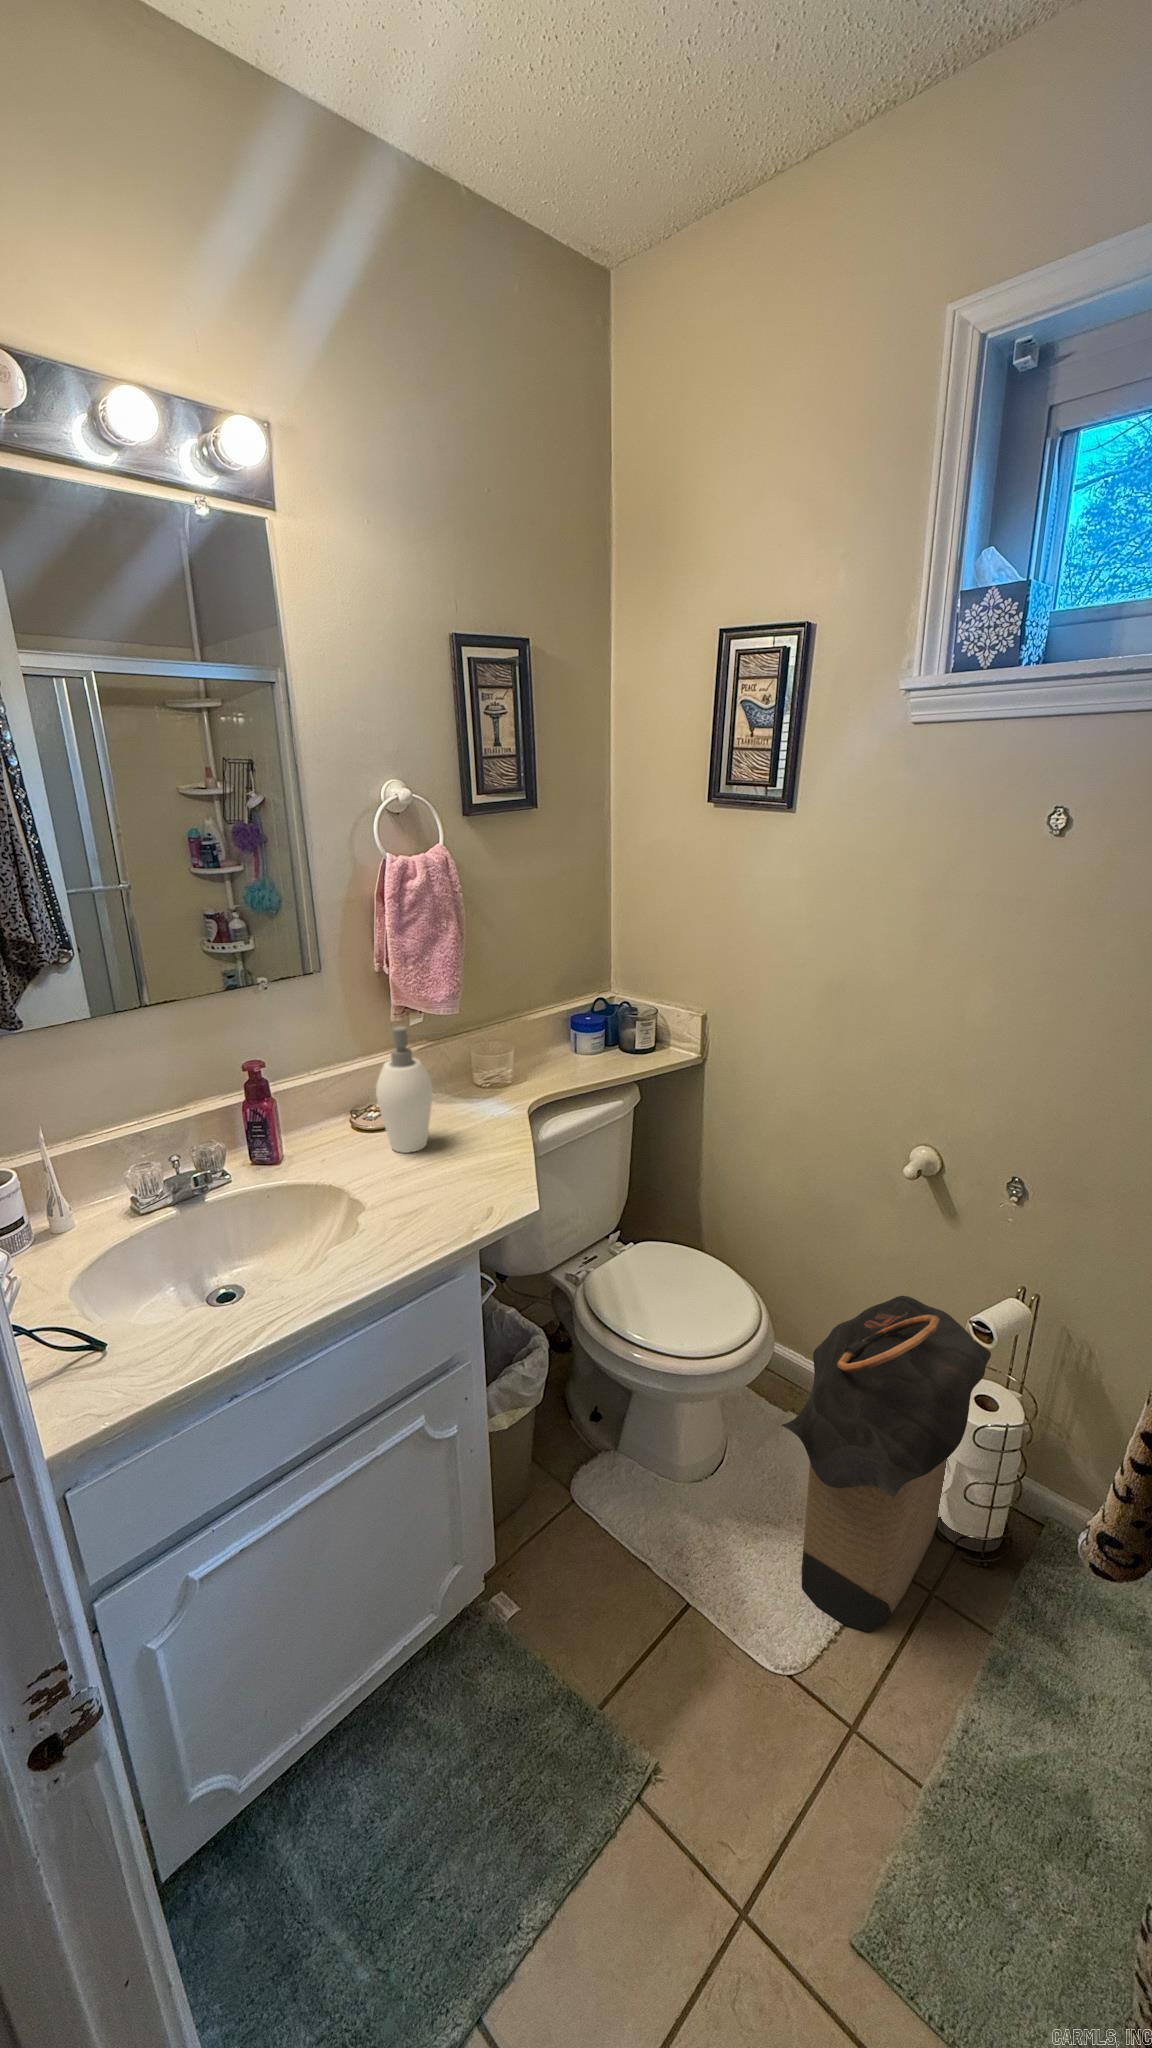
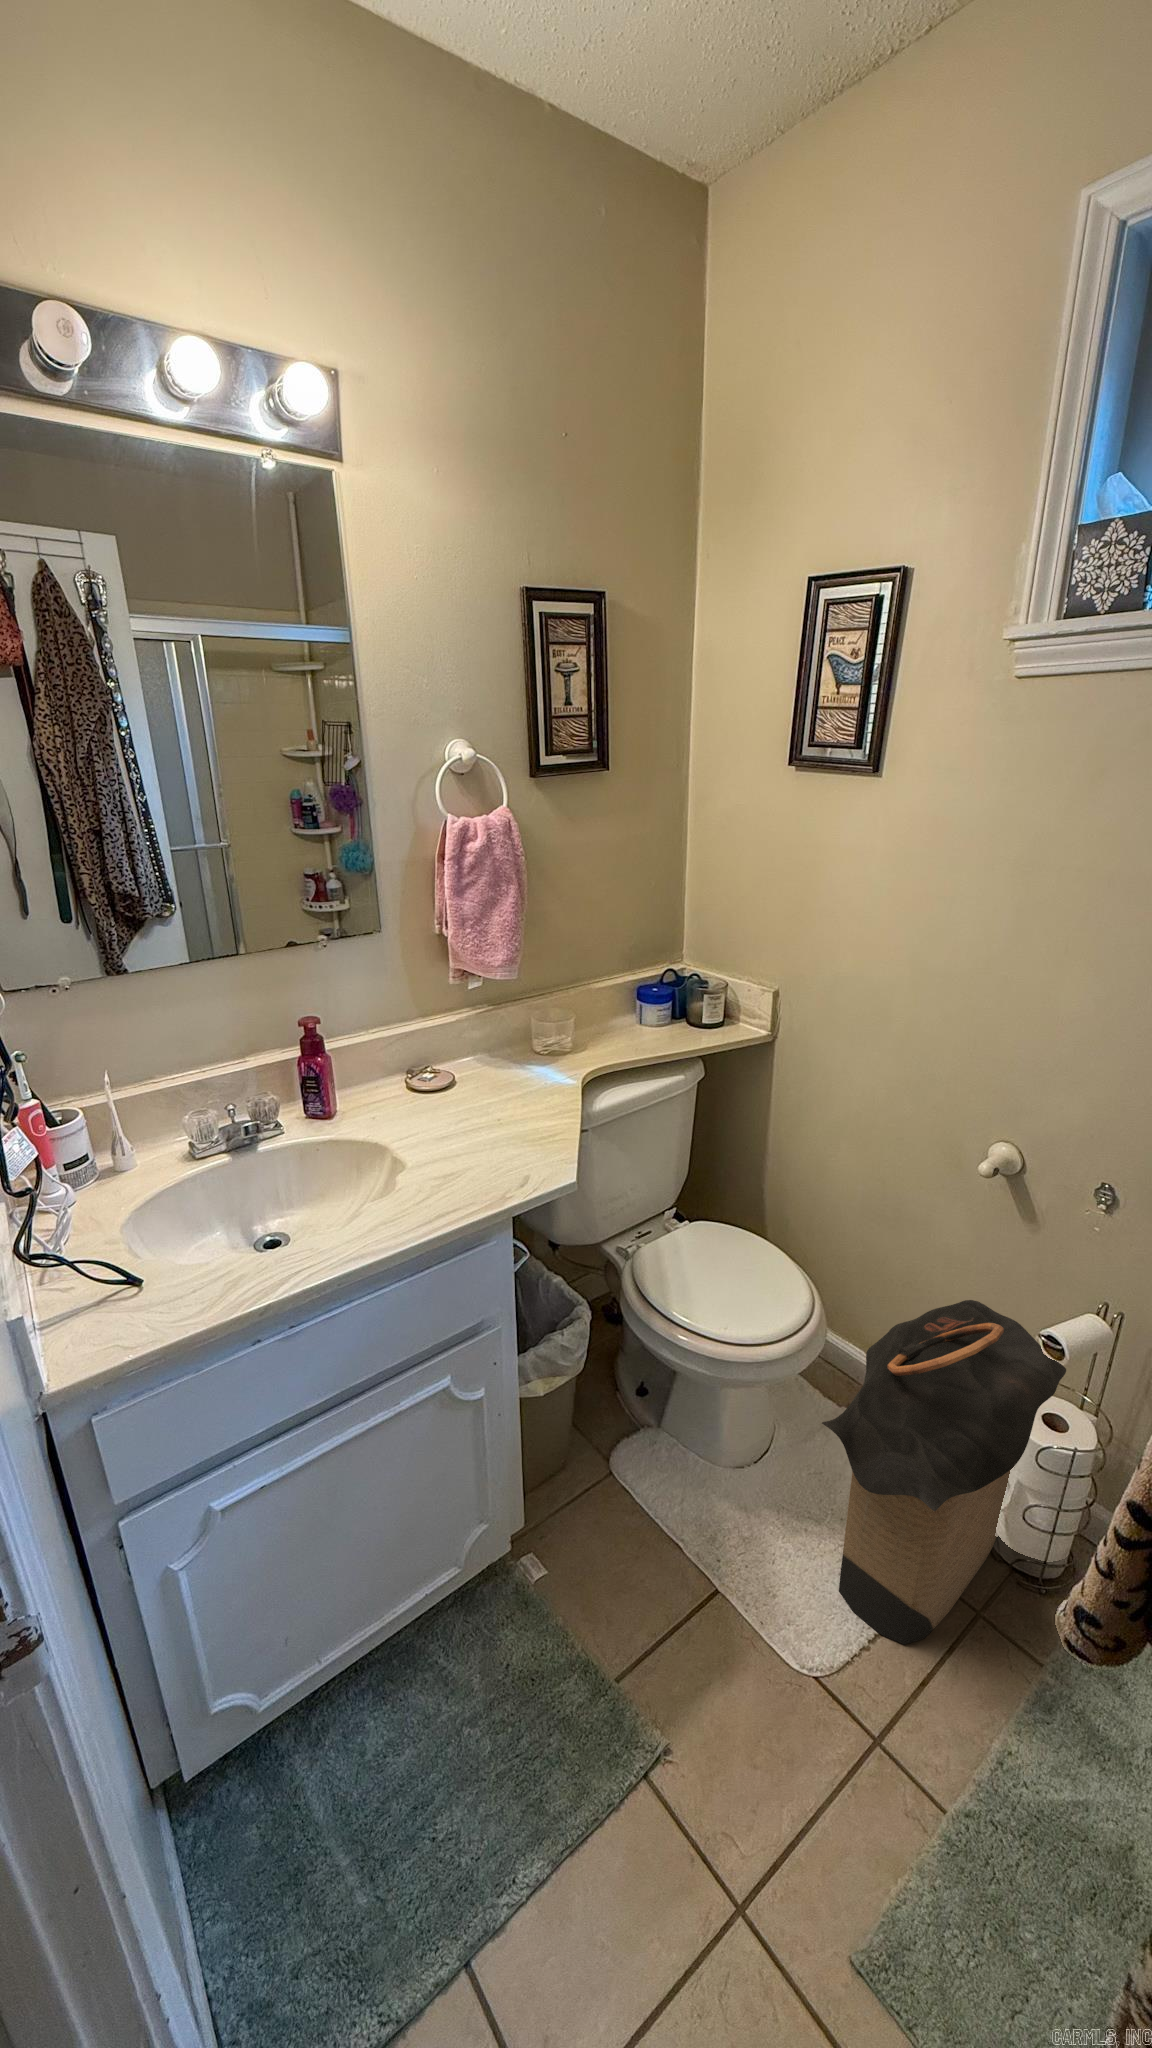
soap dispenser: present [376,1026,437,1153] -> none [426,989,497,1116]

